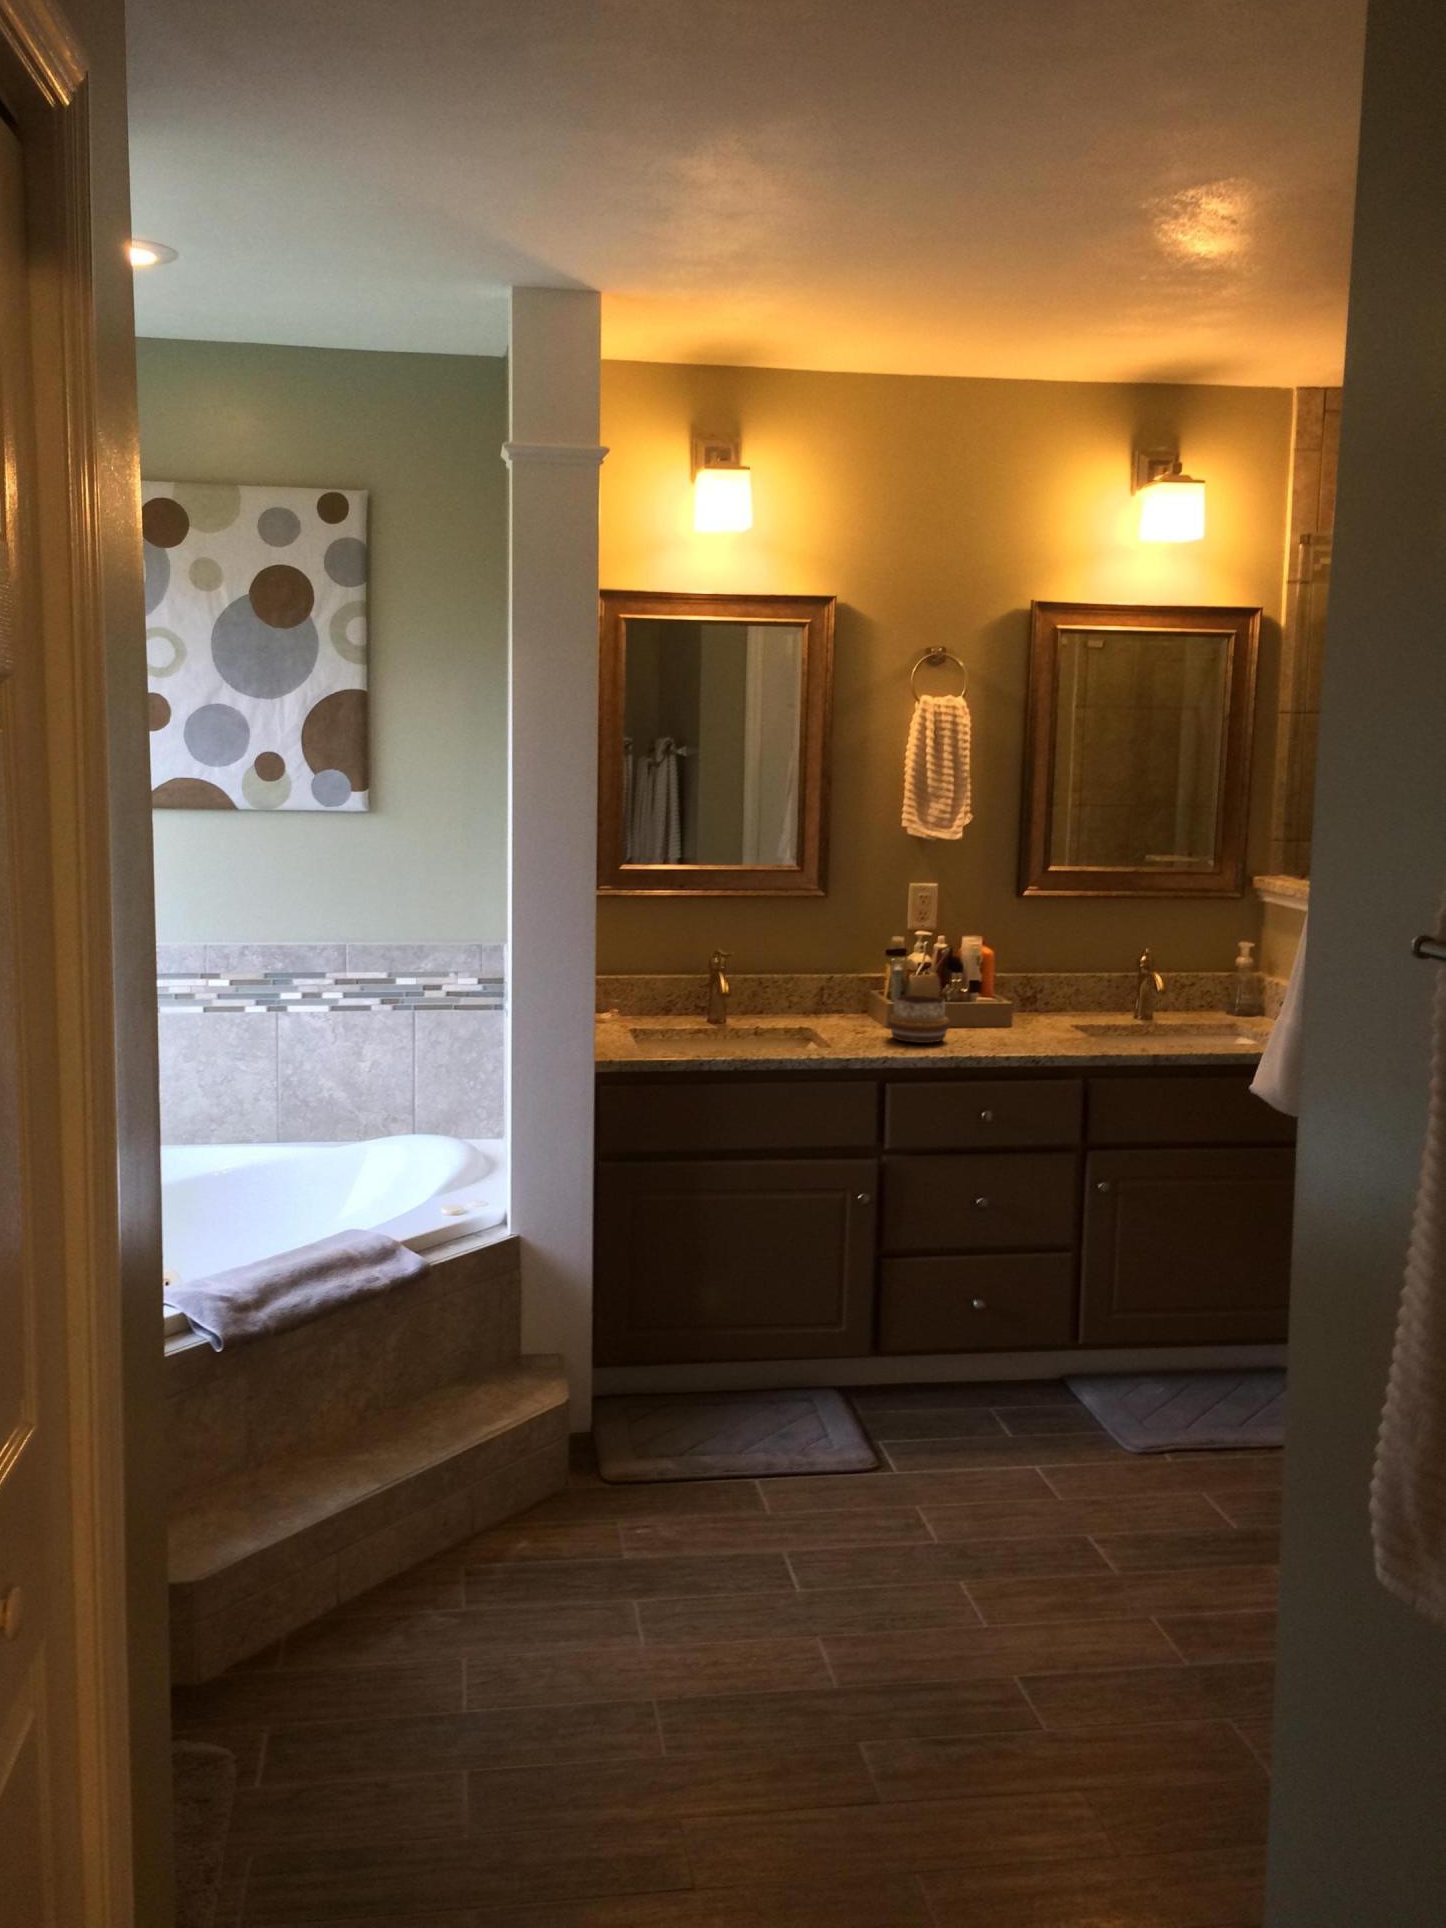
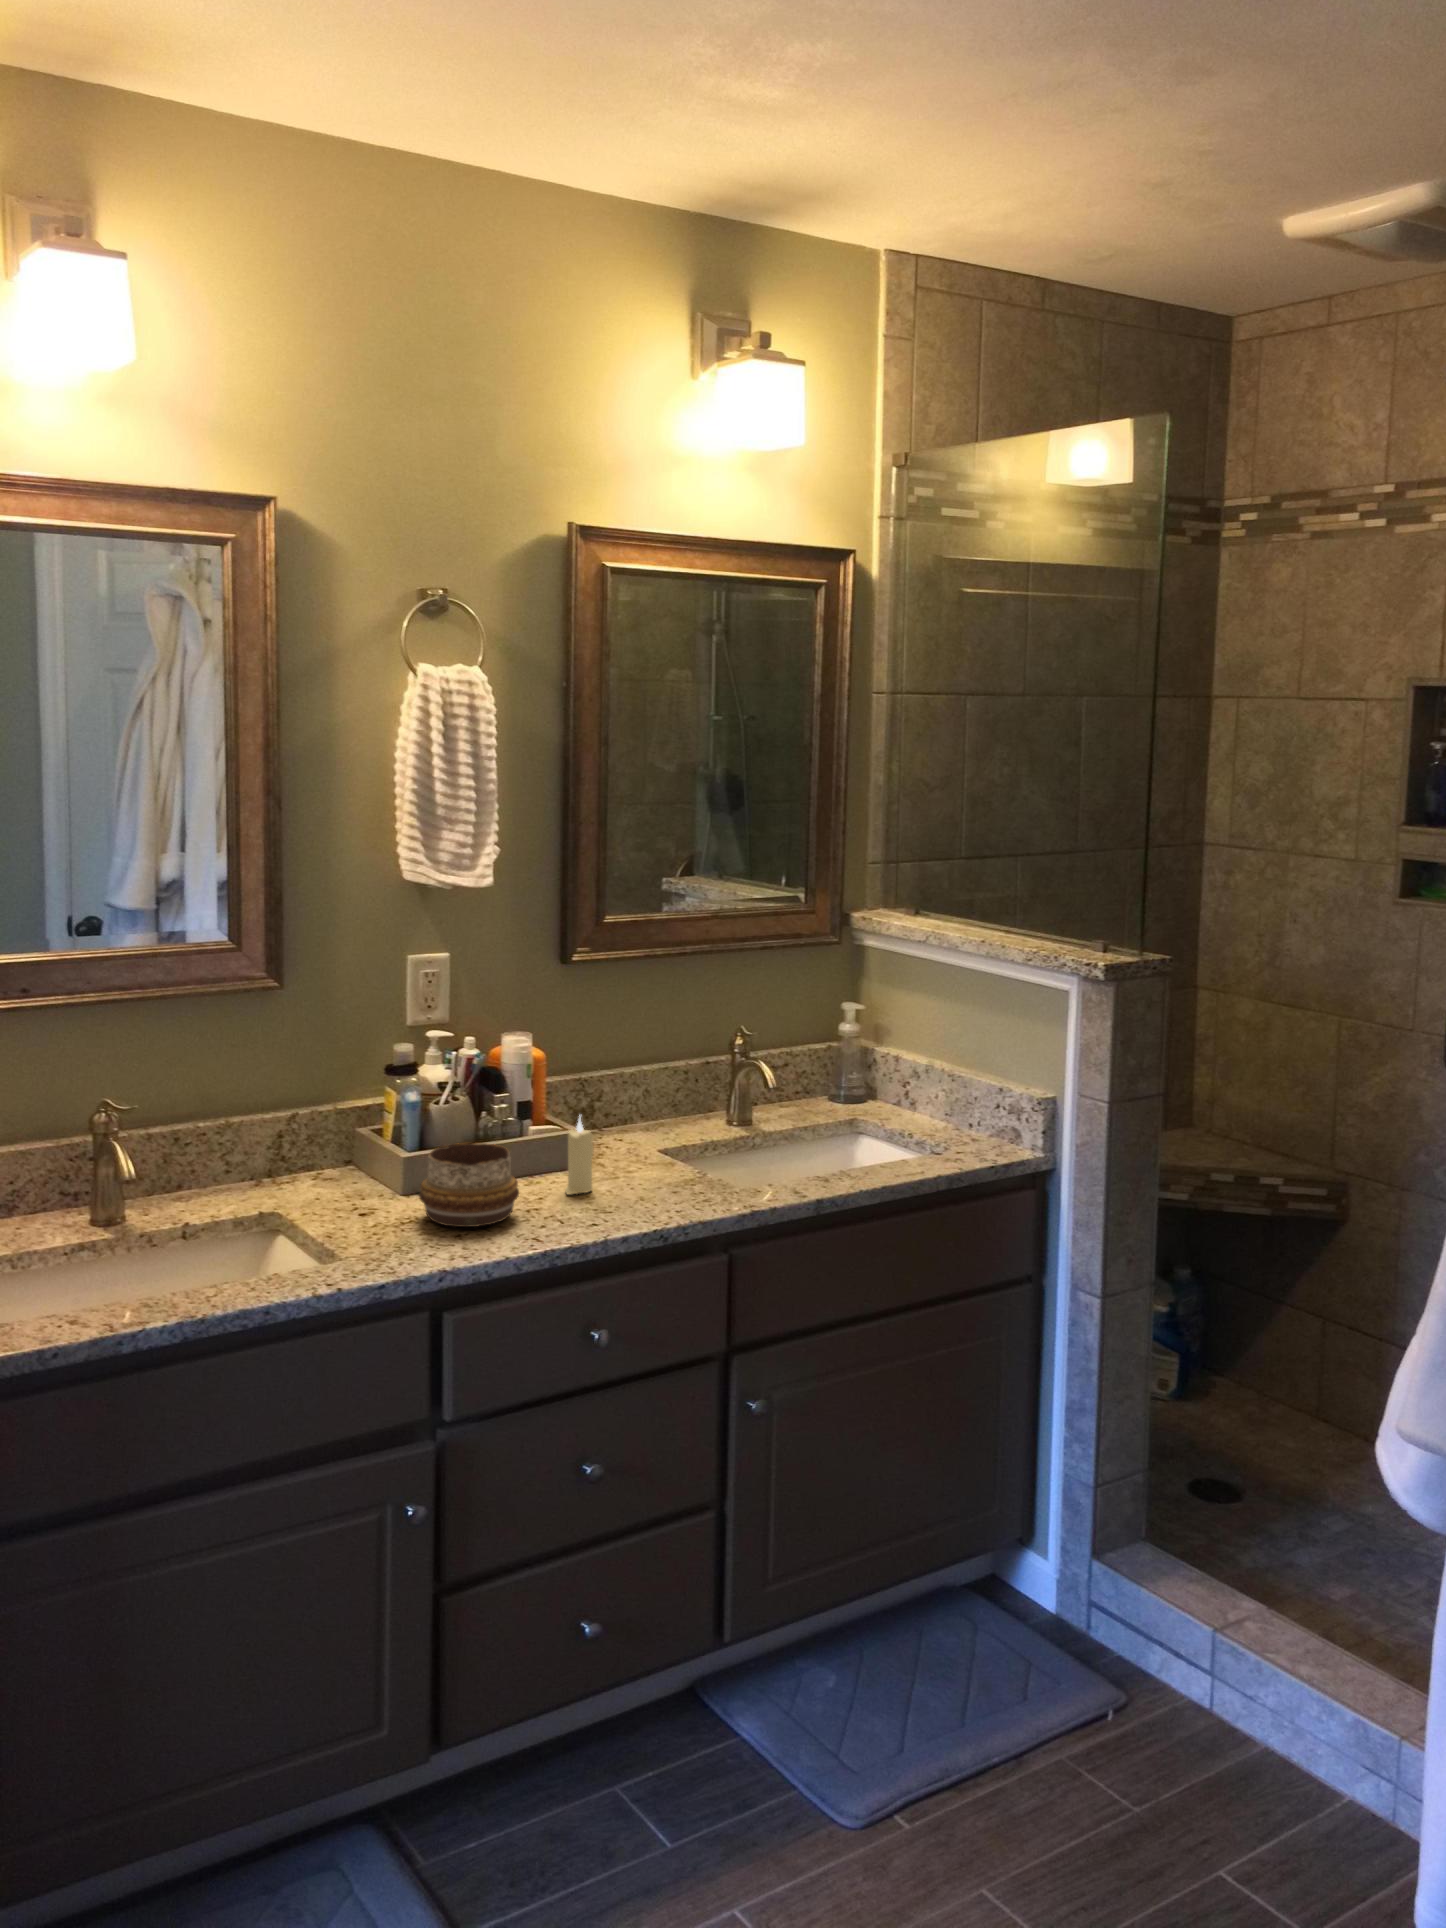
candle: none [987,985,1008,1037] -> present [565,1116,593,1194]

